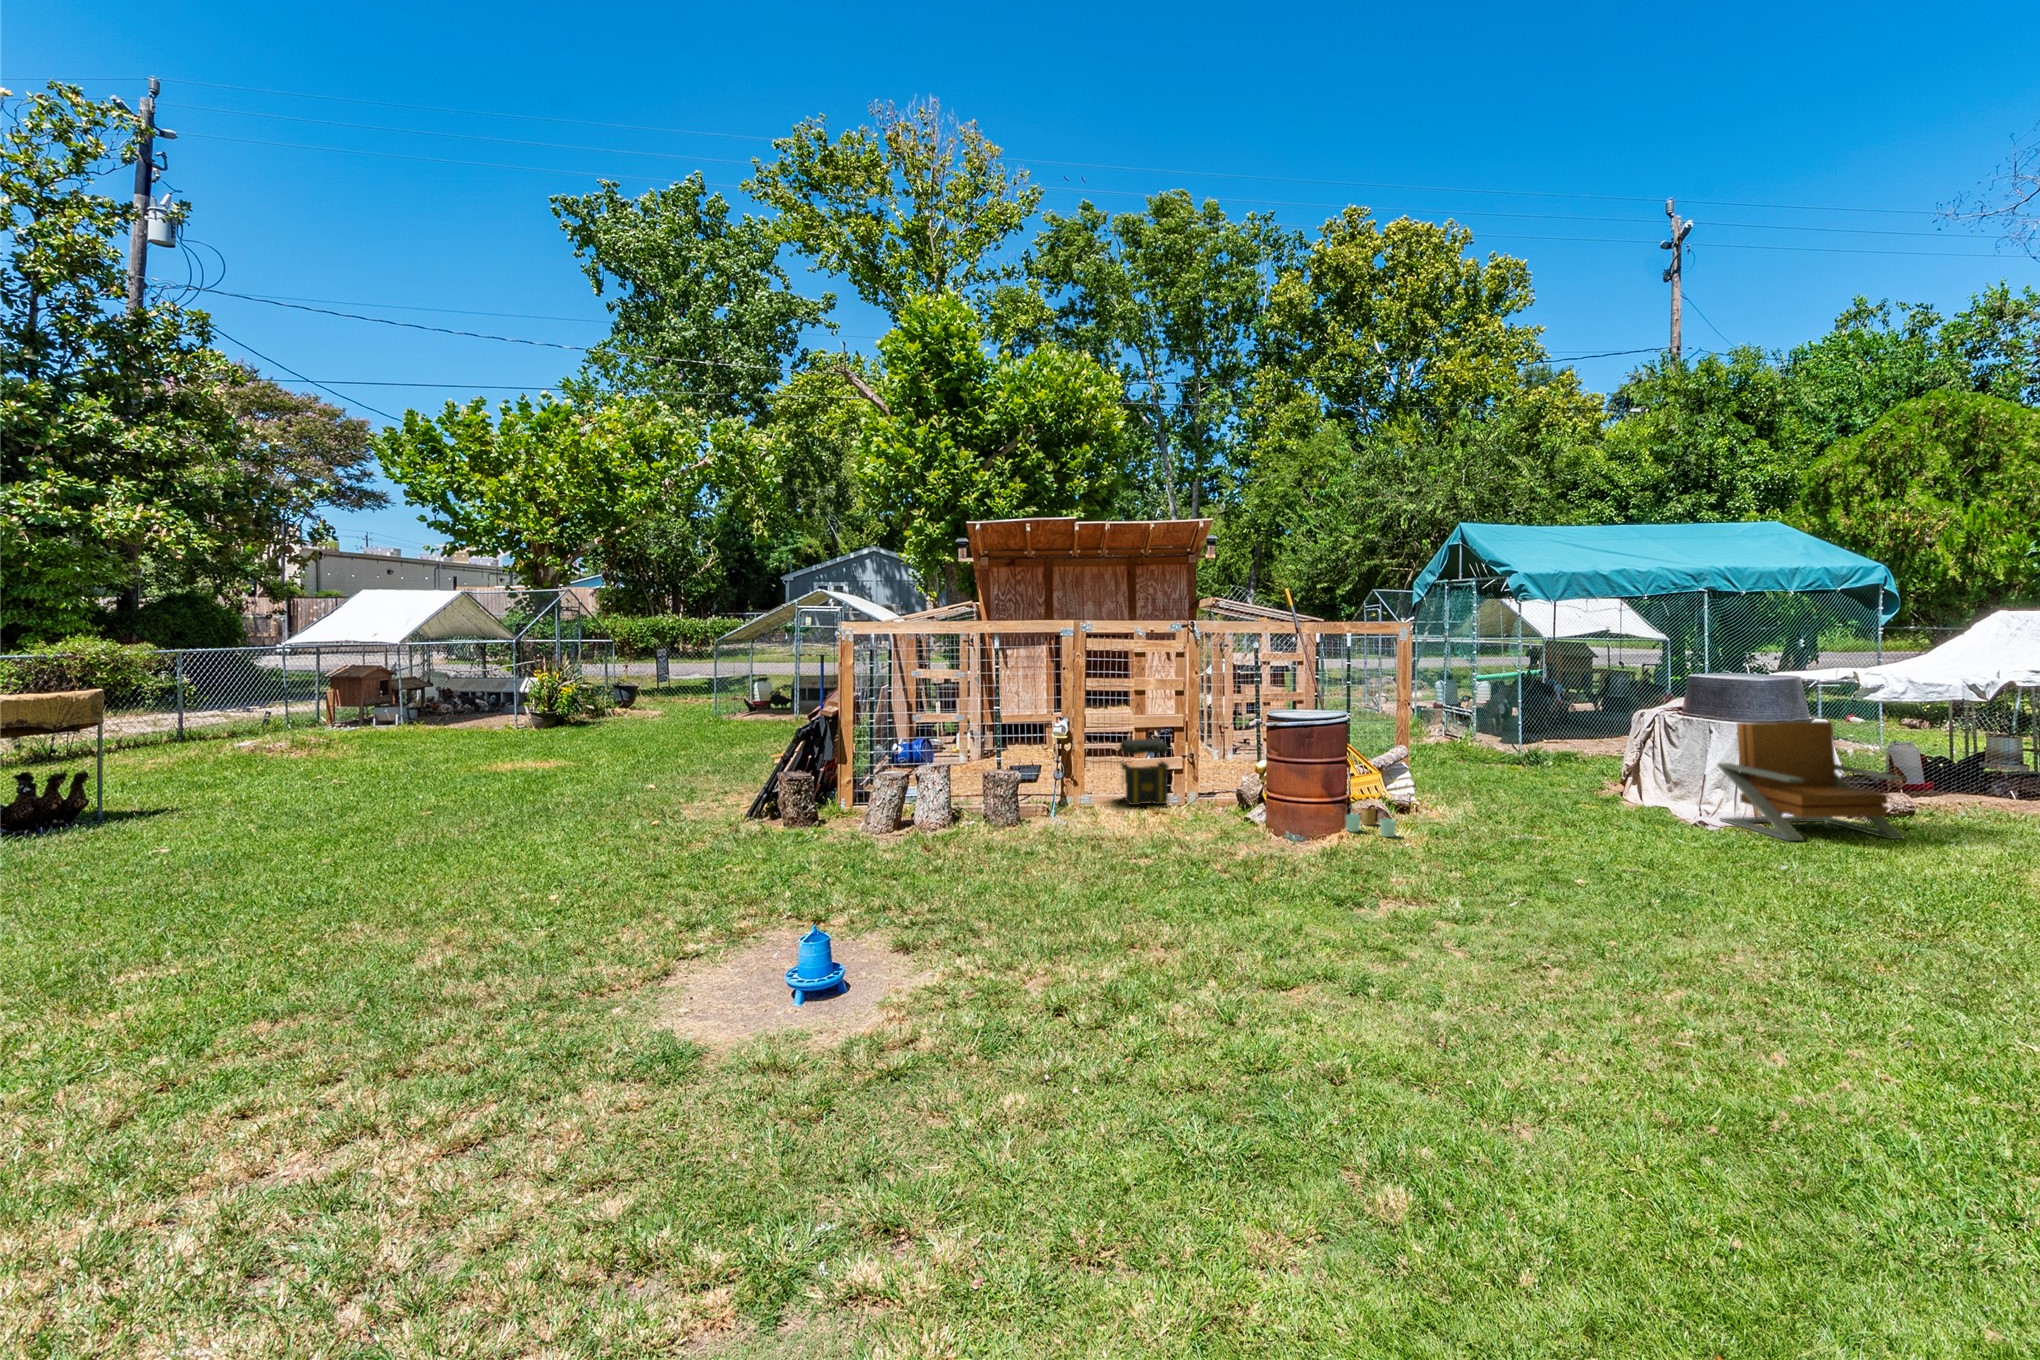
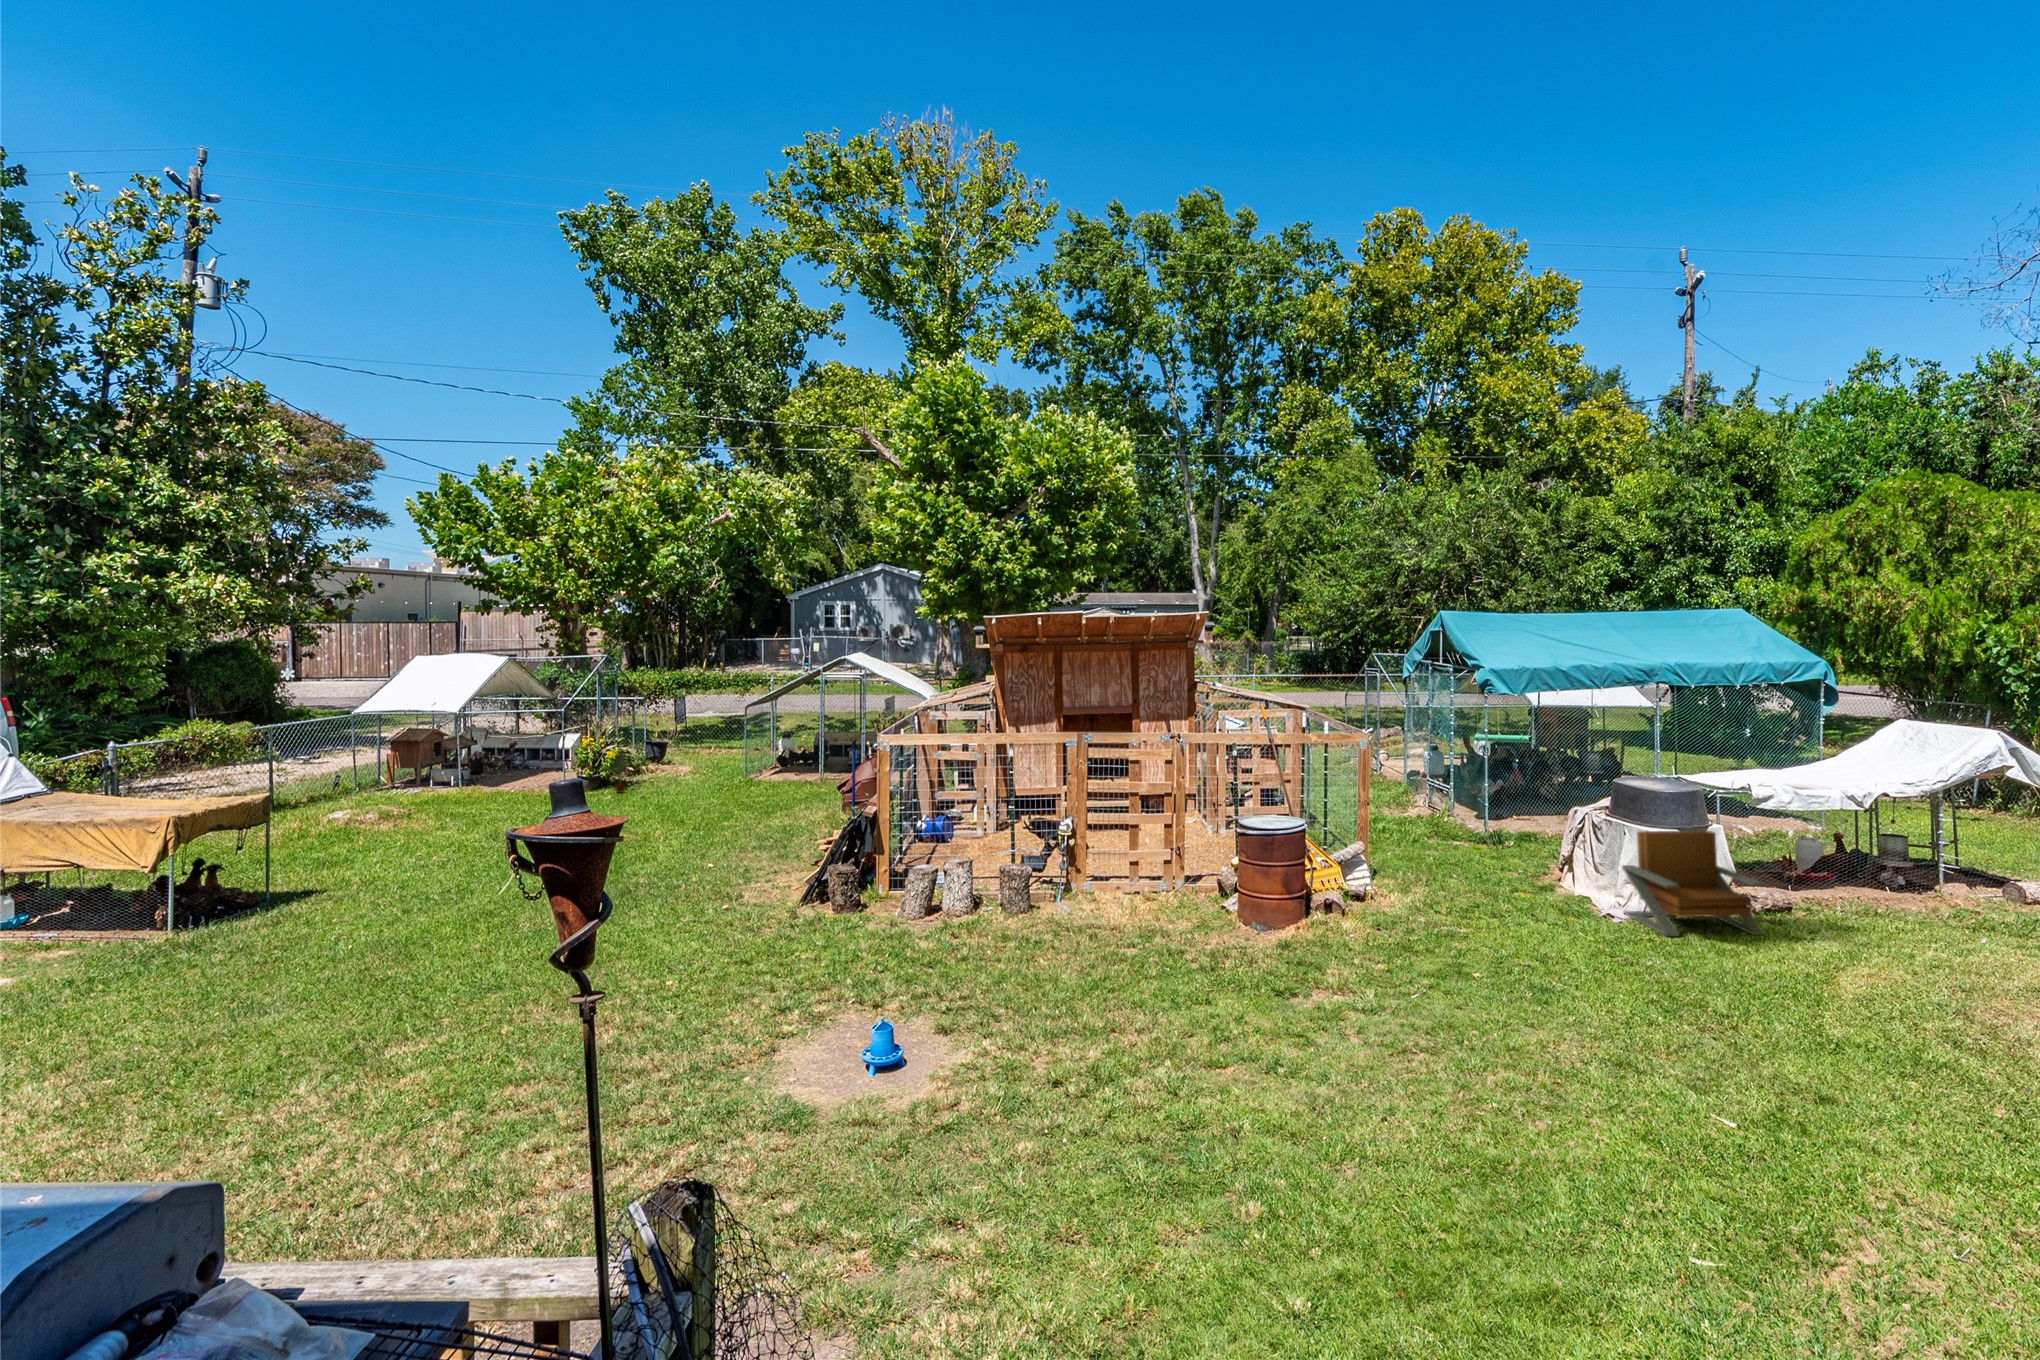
potted tree: none [557,683,585,729] -> present [606,752,627,793]
toolbox: present [1120,739,1169,805] -> none [1119,833,1161,892]
bucket: present [1346,808,1396,837] -> none [1304,895,1344,929]

